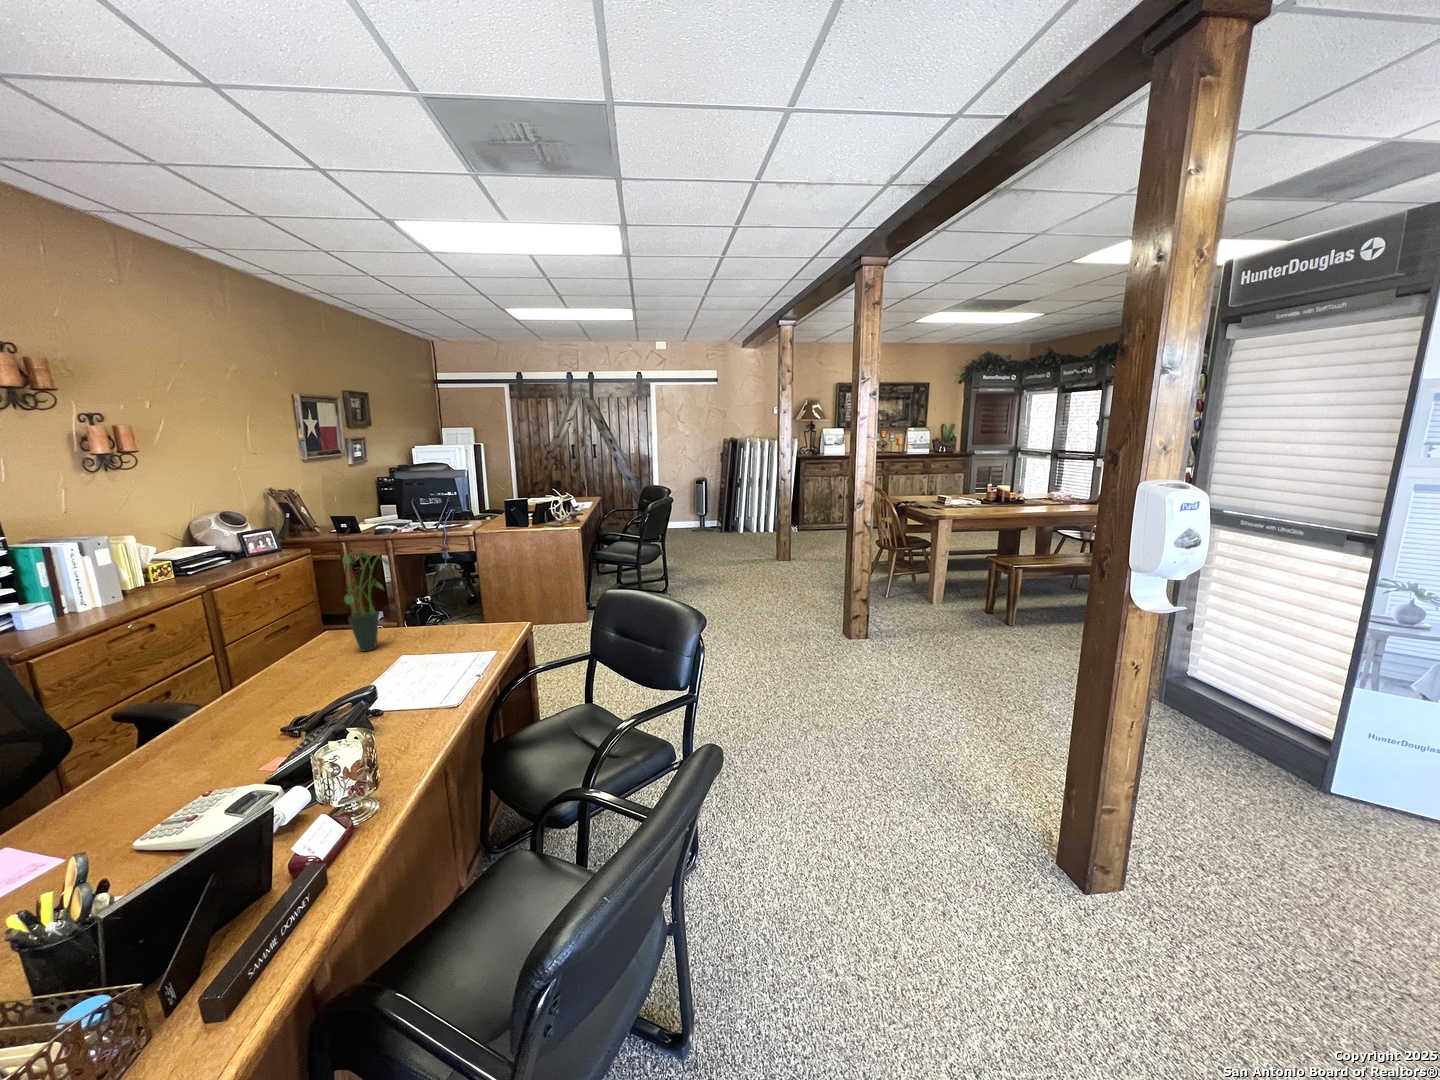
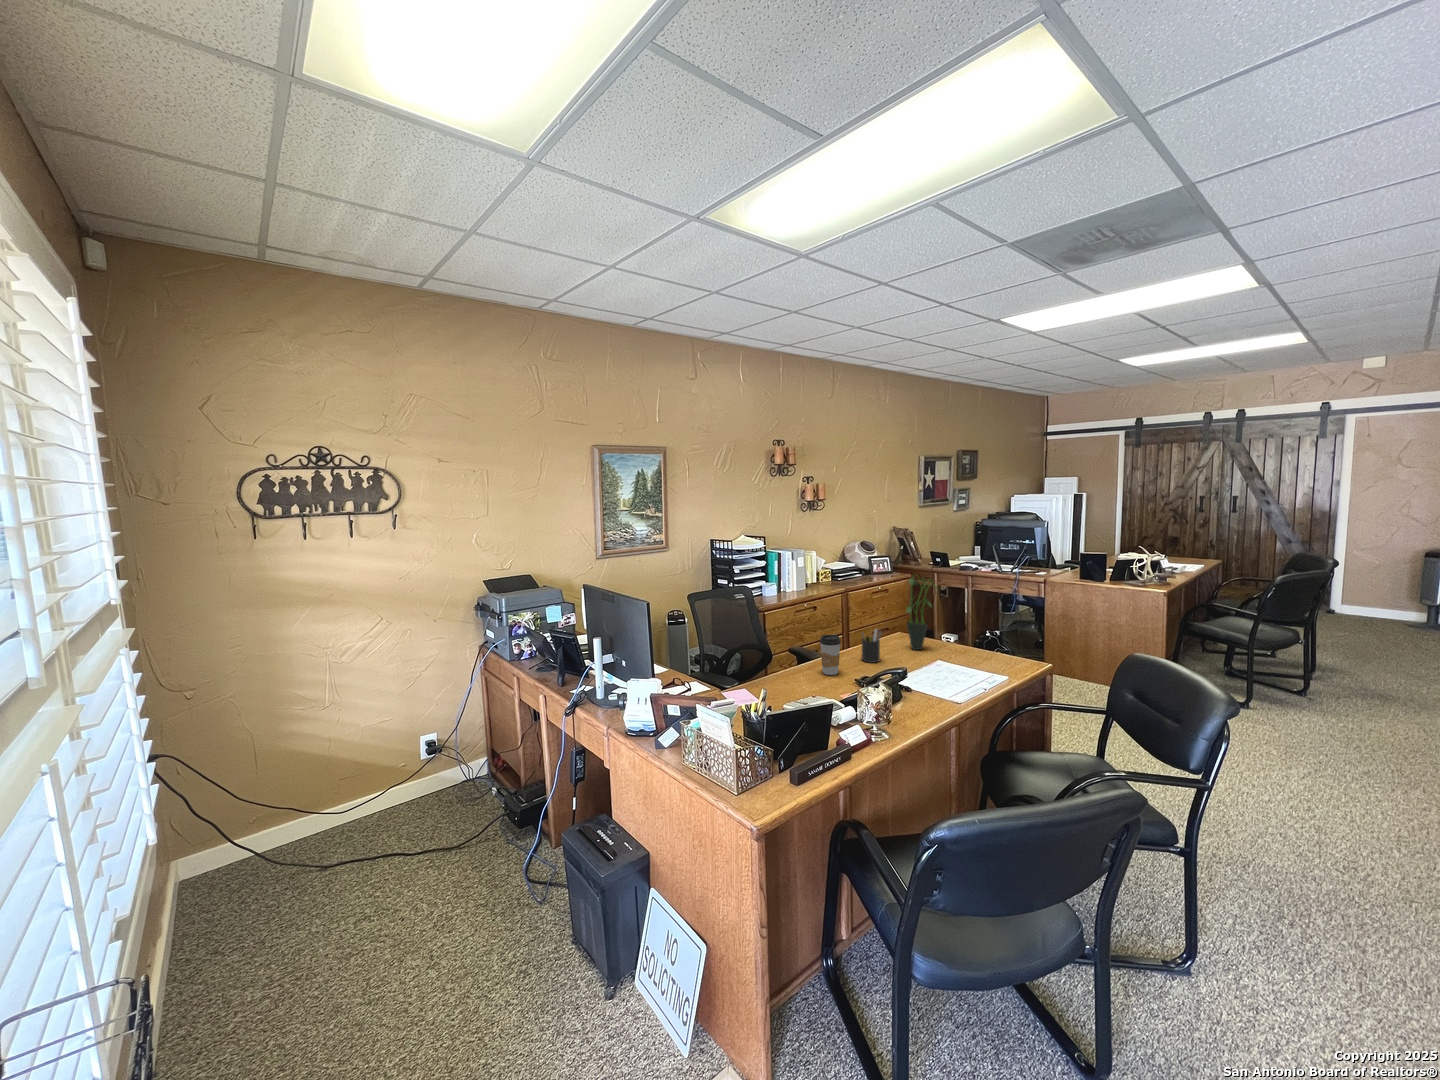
pen holder: none [279,640,318,694] -> present [862,629,881,663]
coffee cup: none [199,672,249,743] -> present [820,635,841,675]

